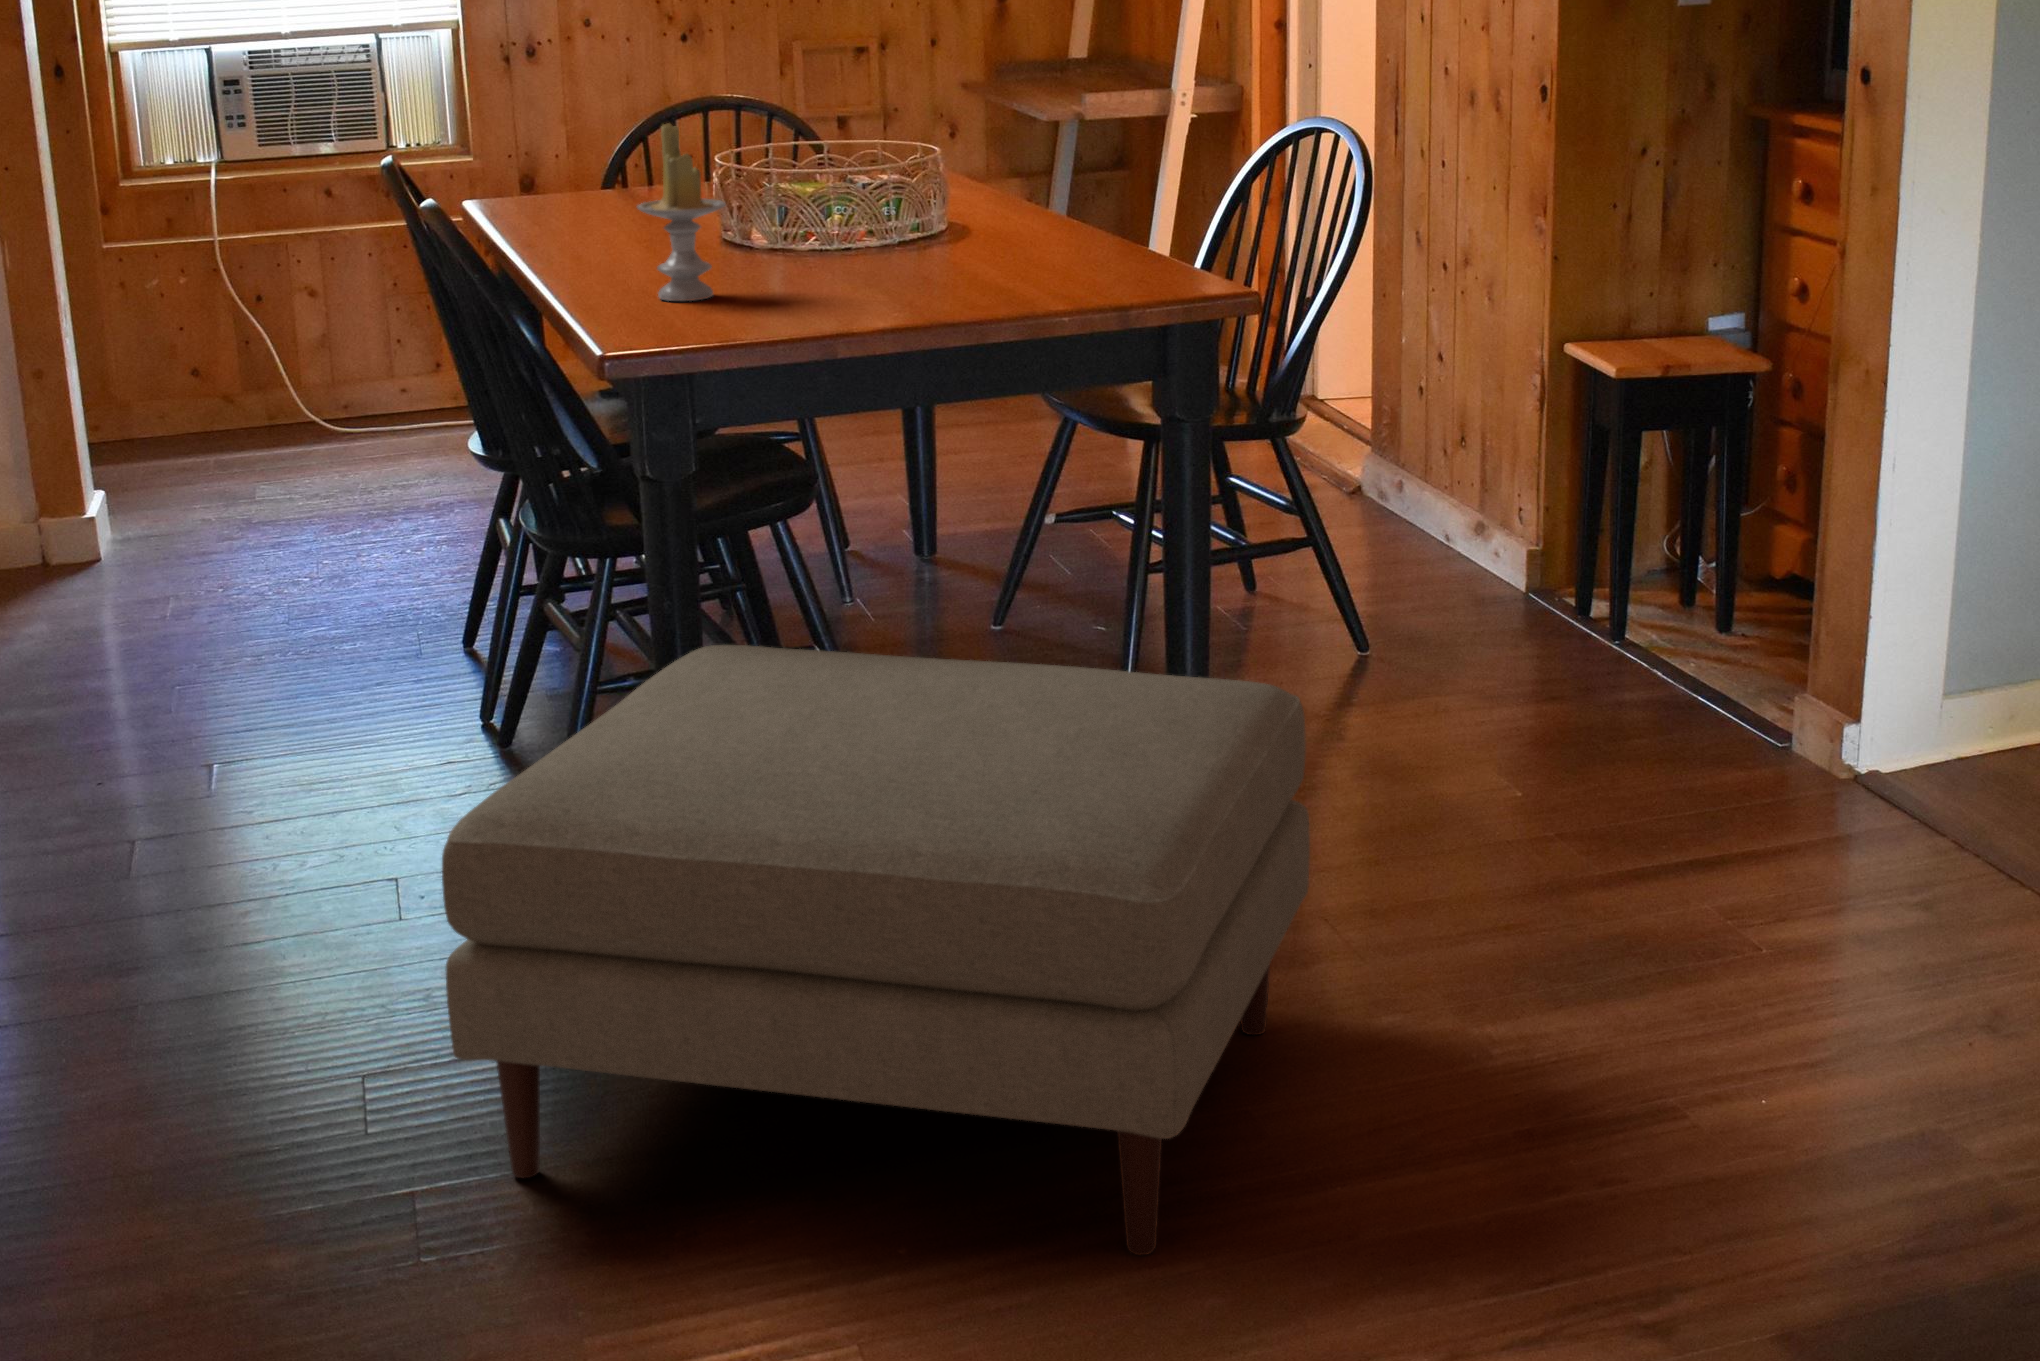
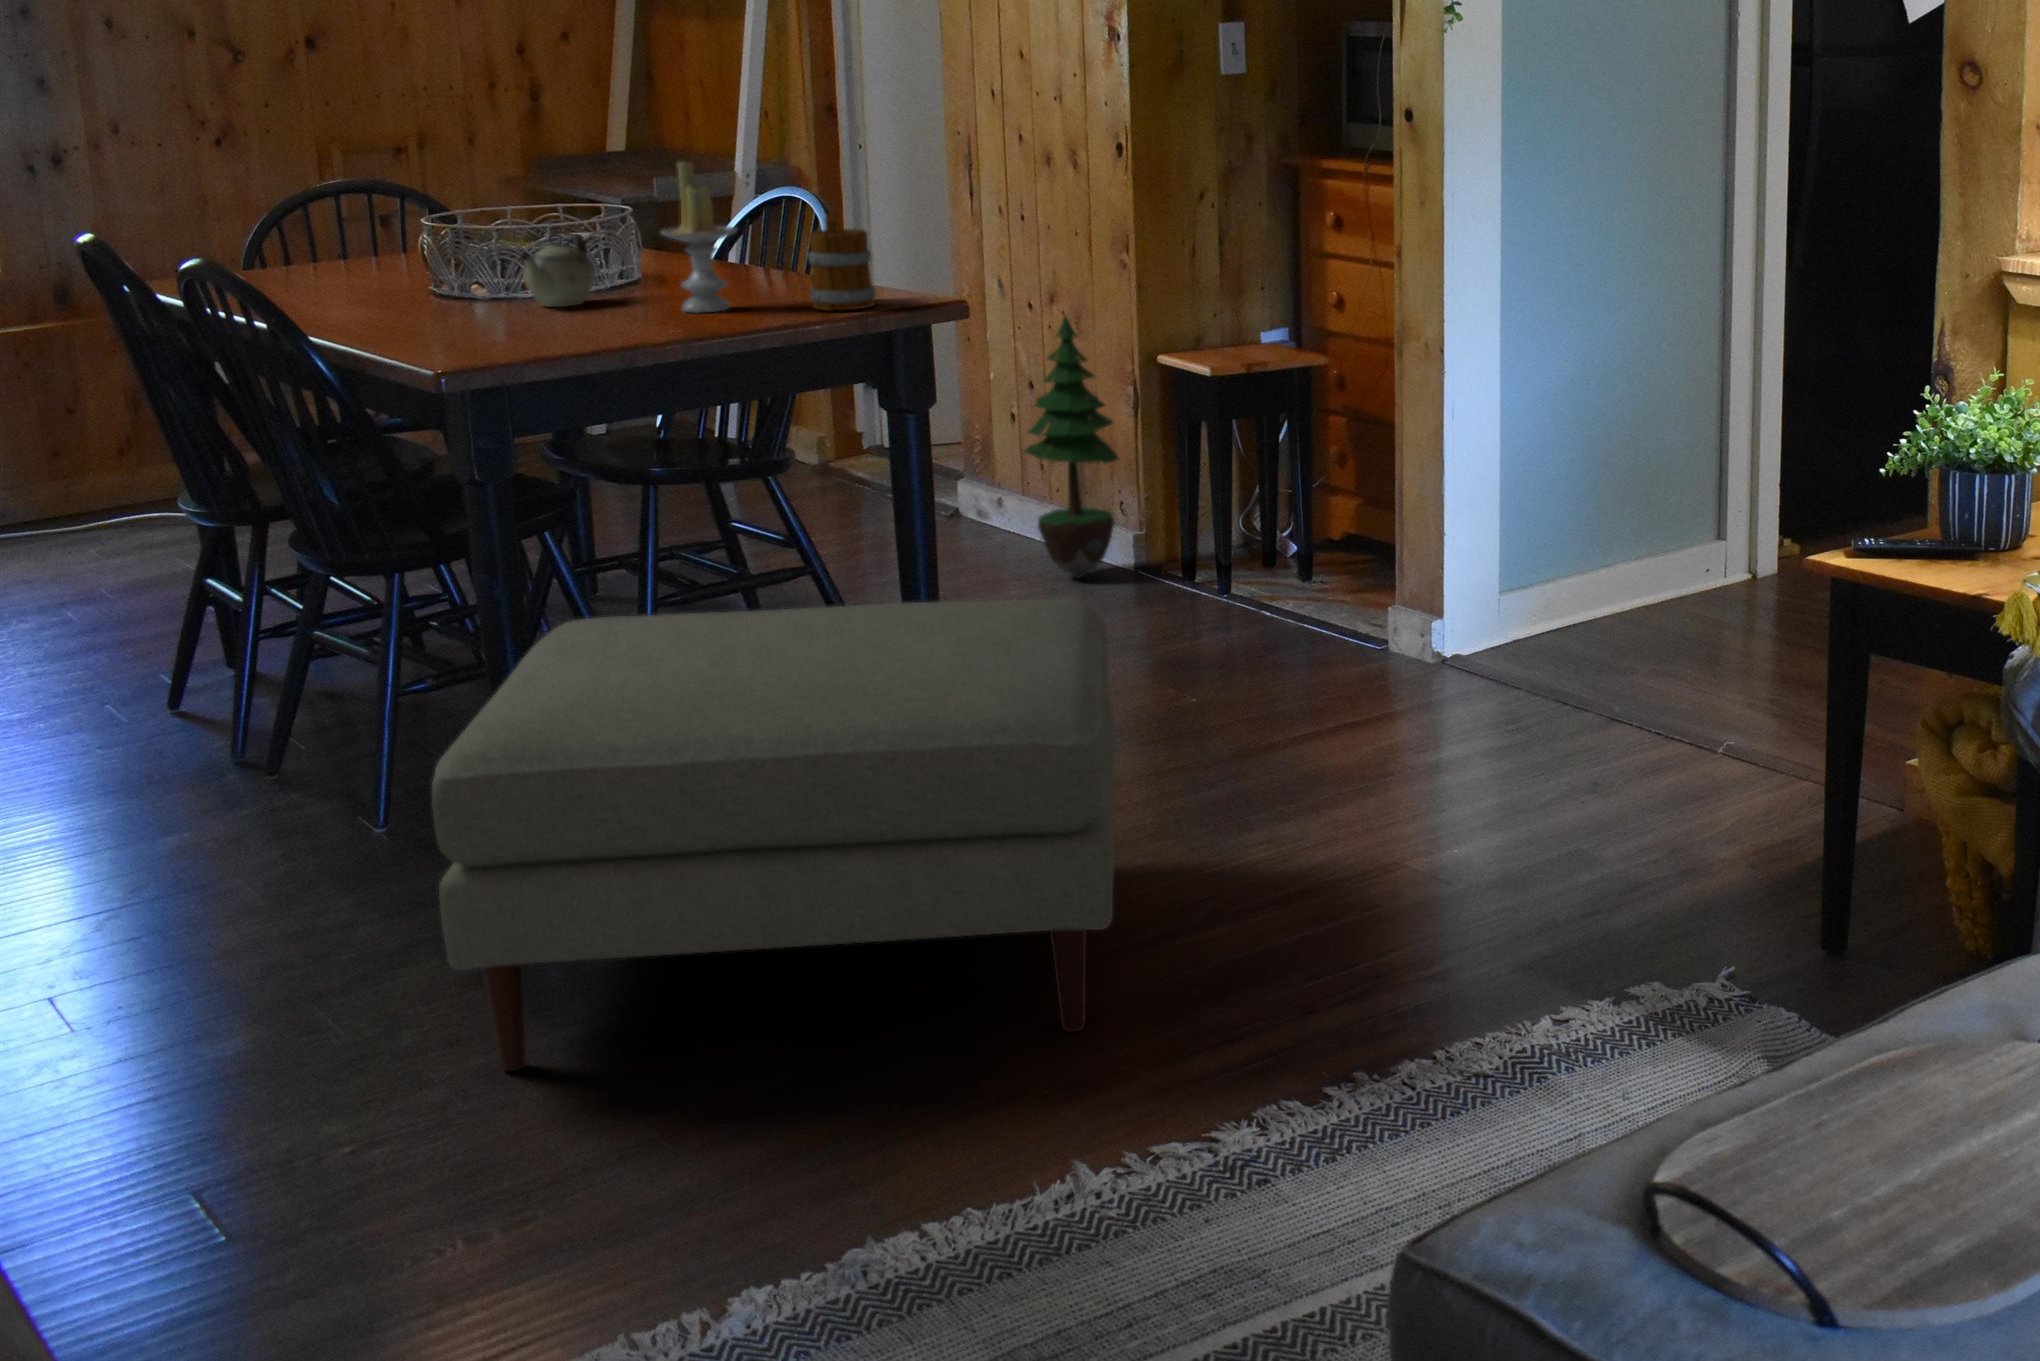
candle: present [637,123,726,301] -> present [661,161,737,312]
mug: none [1071,177,1146,293] -> present [809,214,876,311]
teapot: none [777,184,865,267] -> present [520,233,595,307]
potted tree: none [1394,287,1510,604] -> present [1025,315,1119,578]

